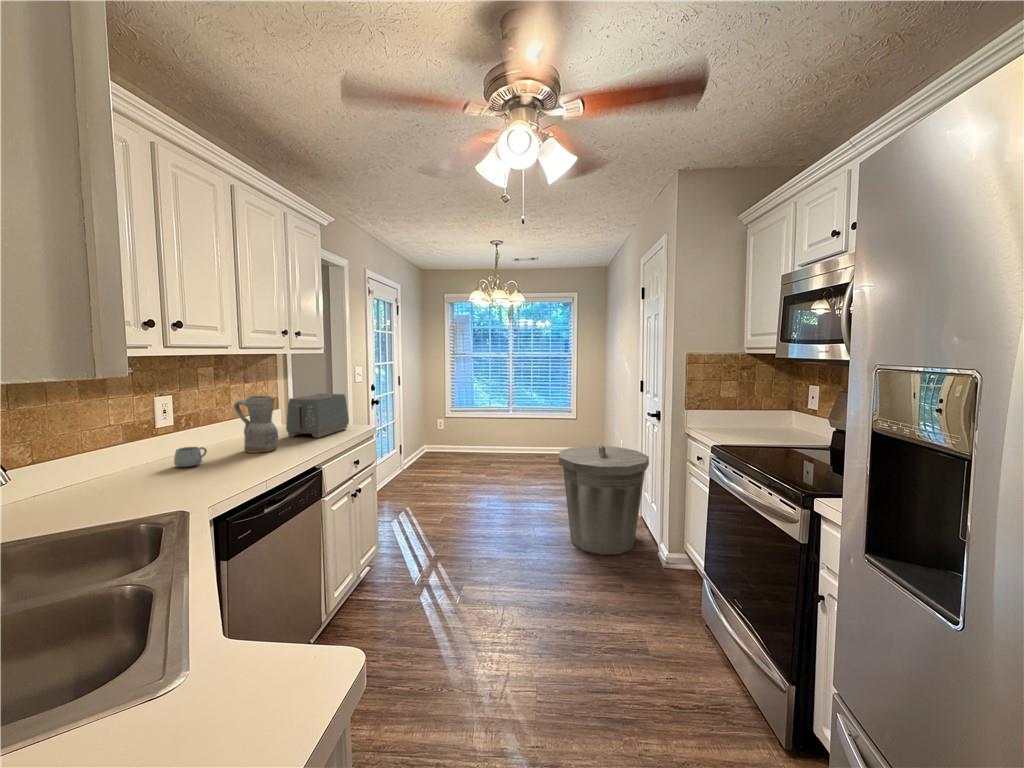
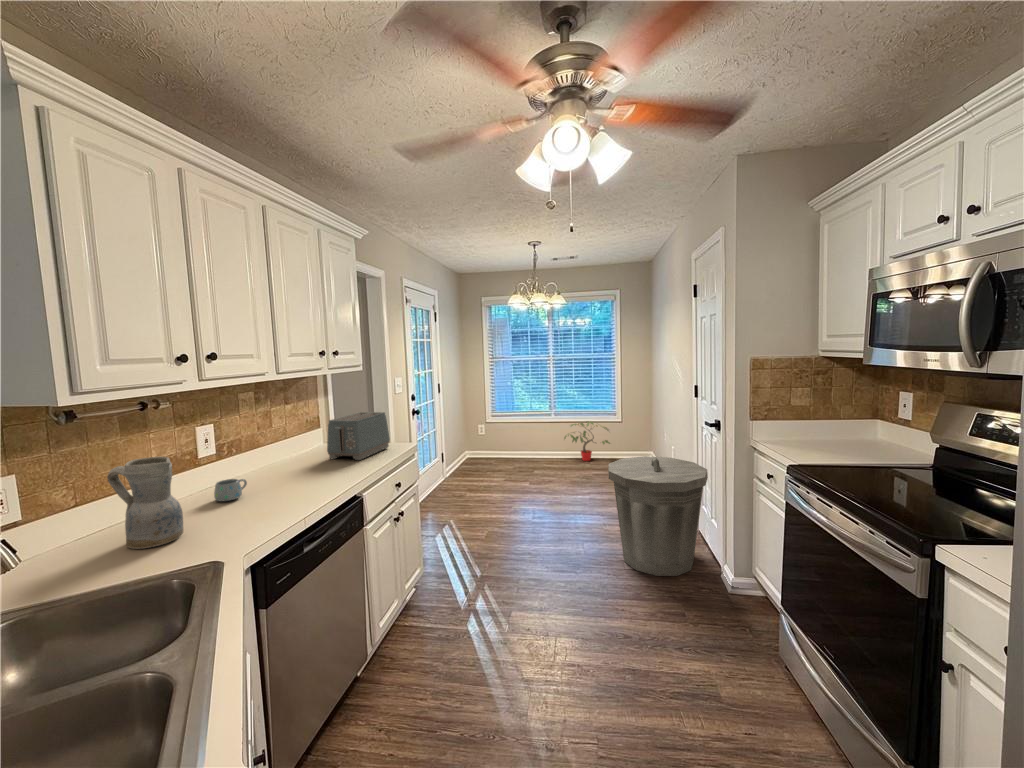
ceramic pitcher: present [234,396,278,453] -> present [107,457,183,549]
potted plant: none [520,417,567,456] -> present [564,422,610,461]

